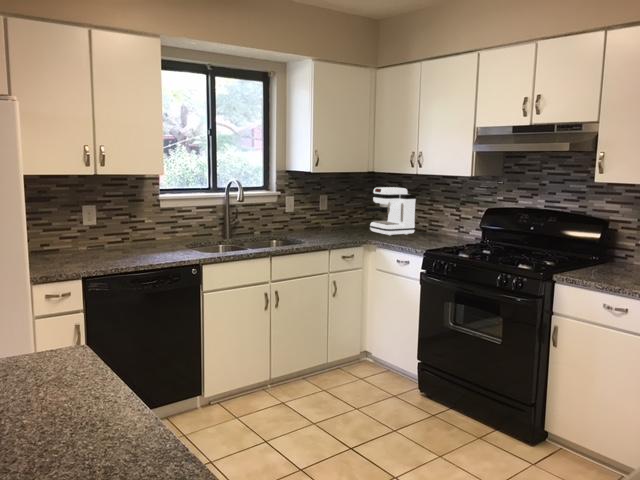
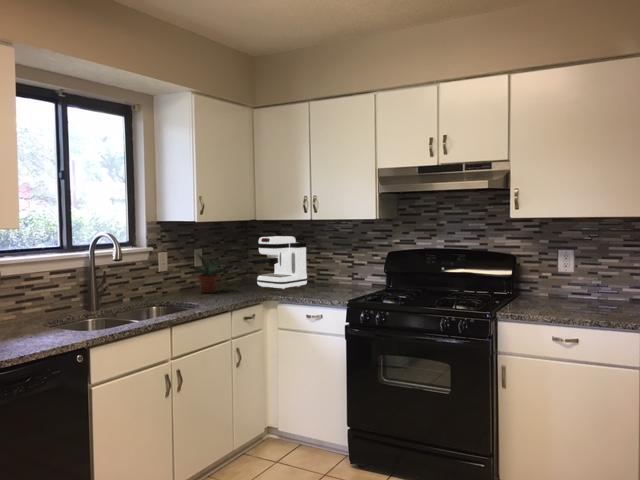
potted plant: none [307,199,348,234] -> present [191,255,230,293]

